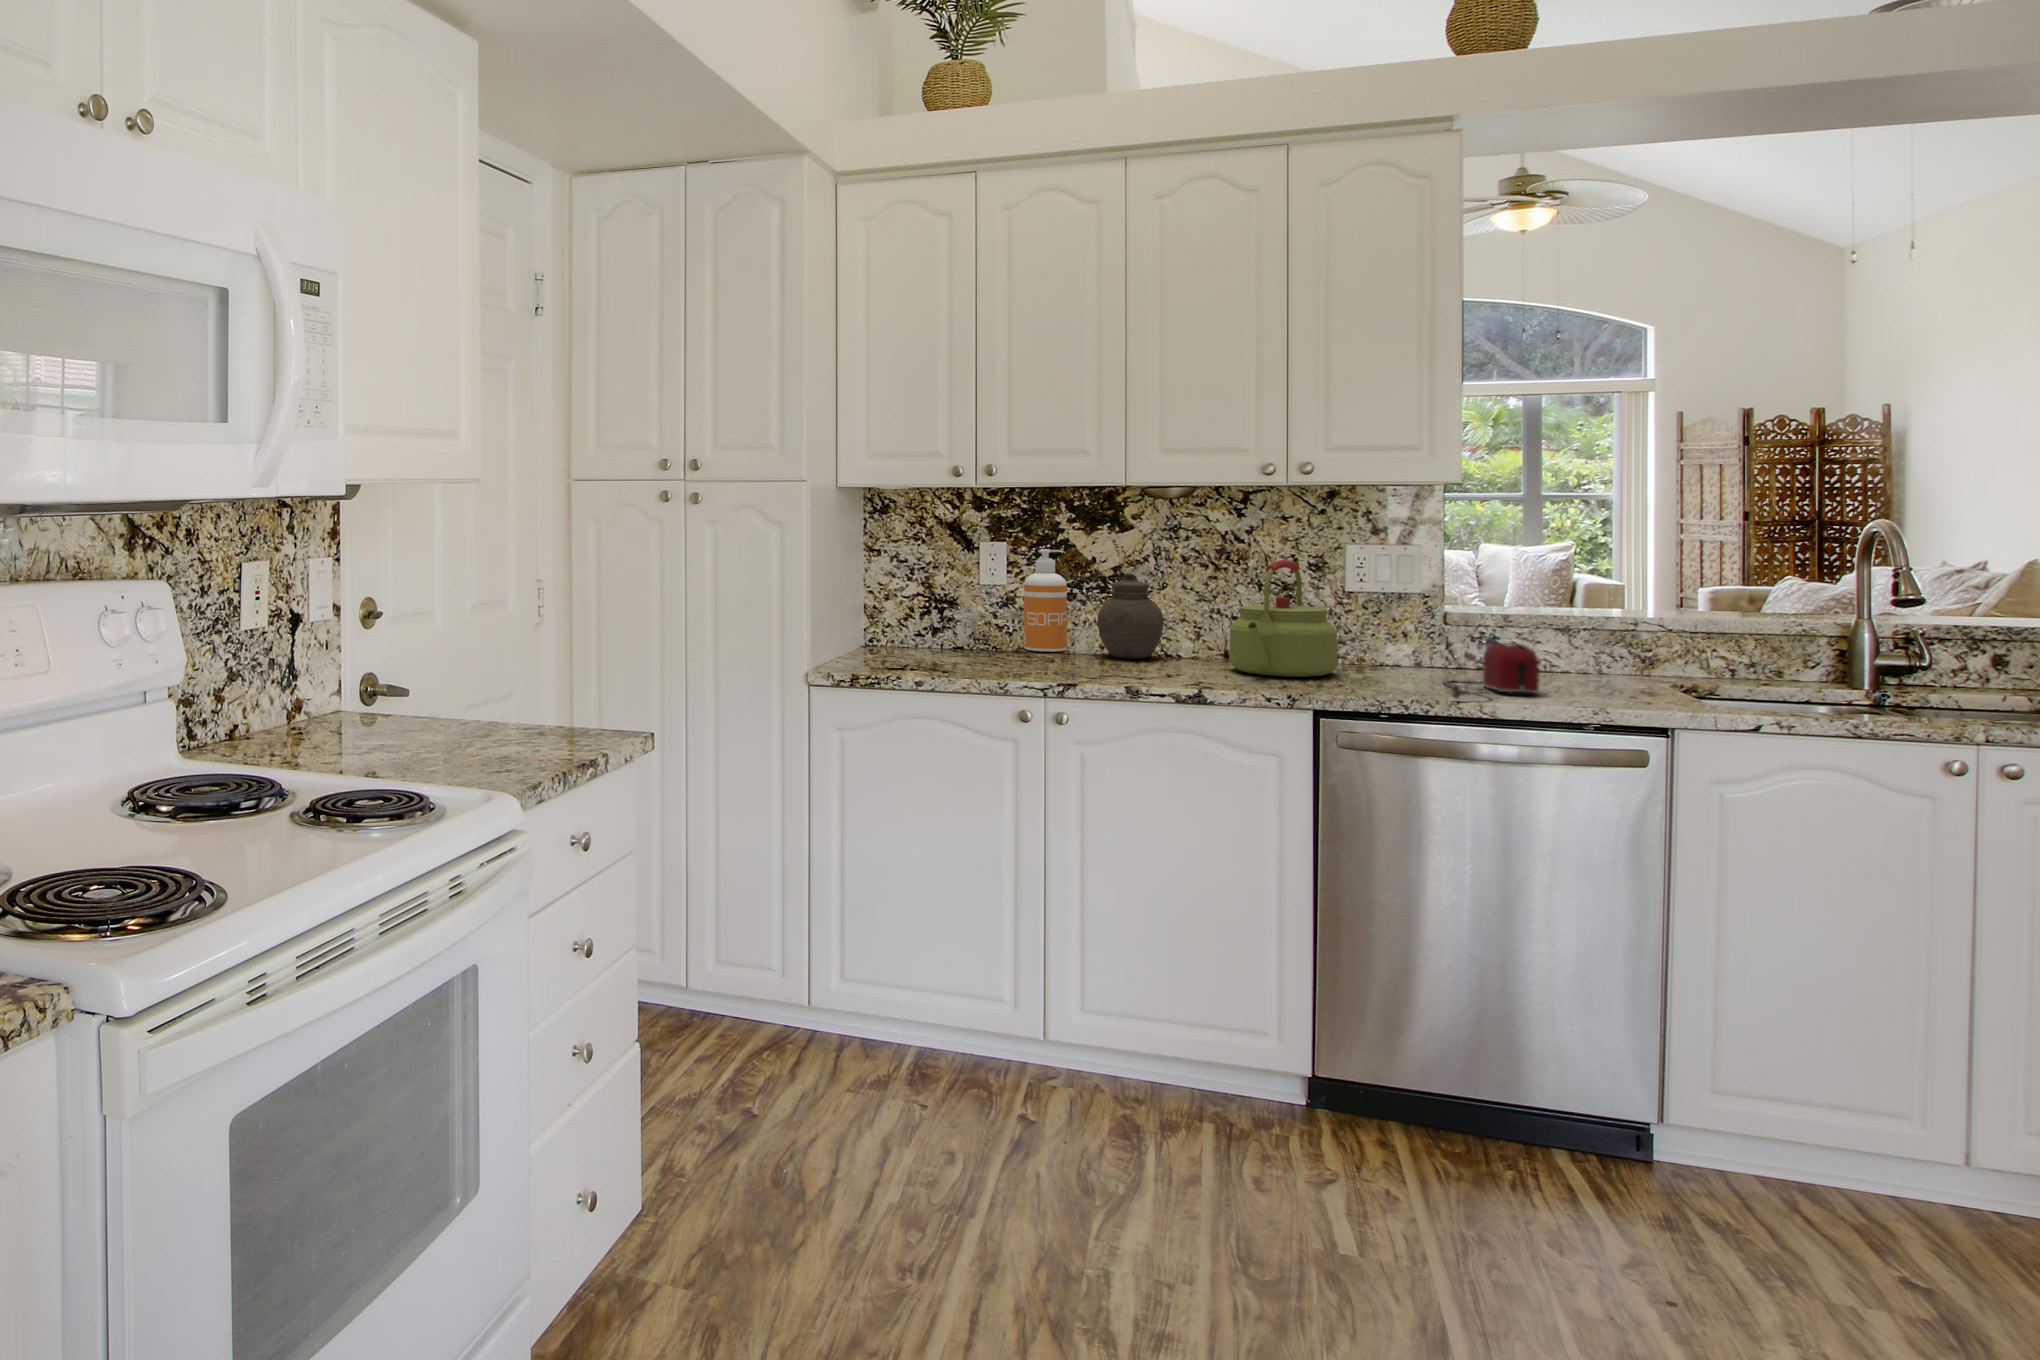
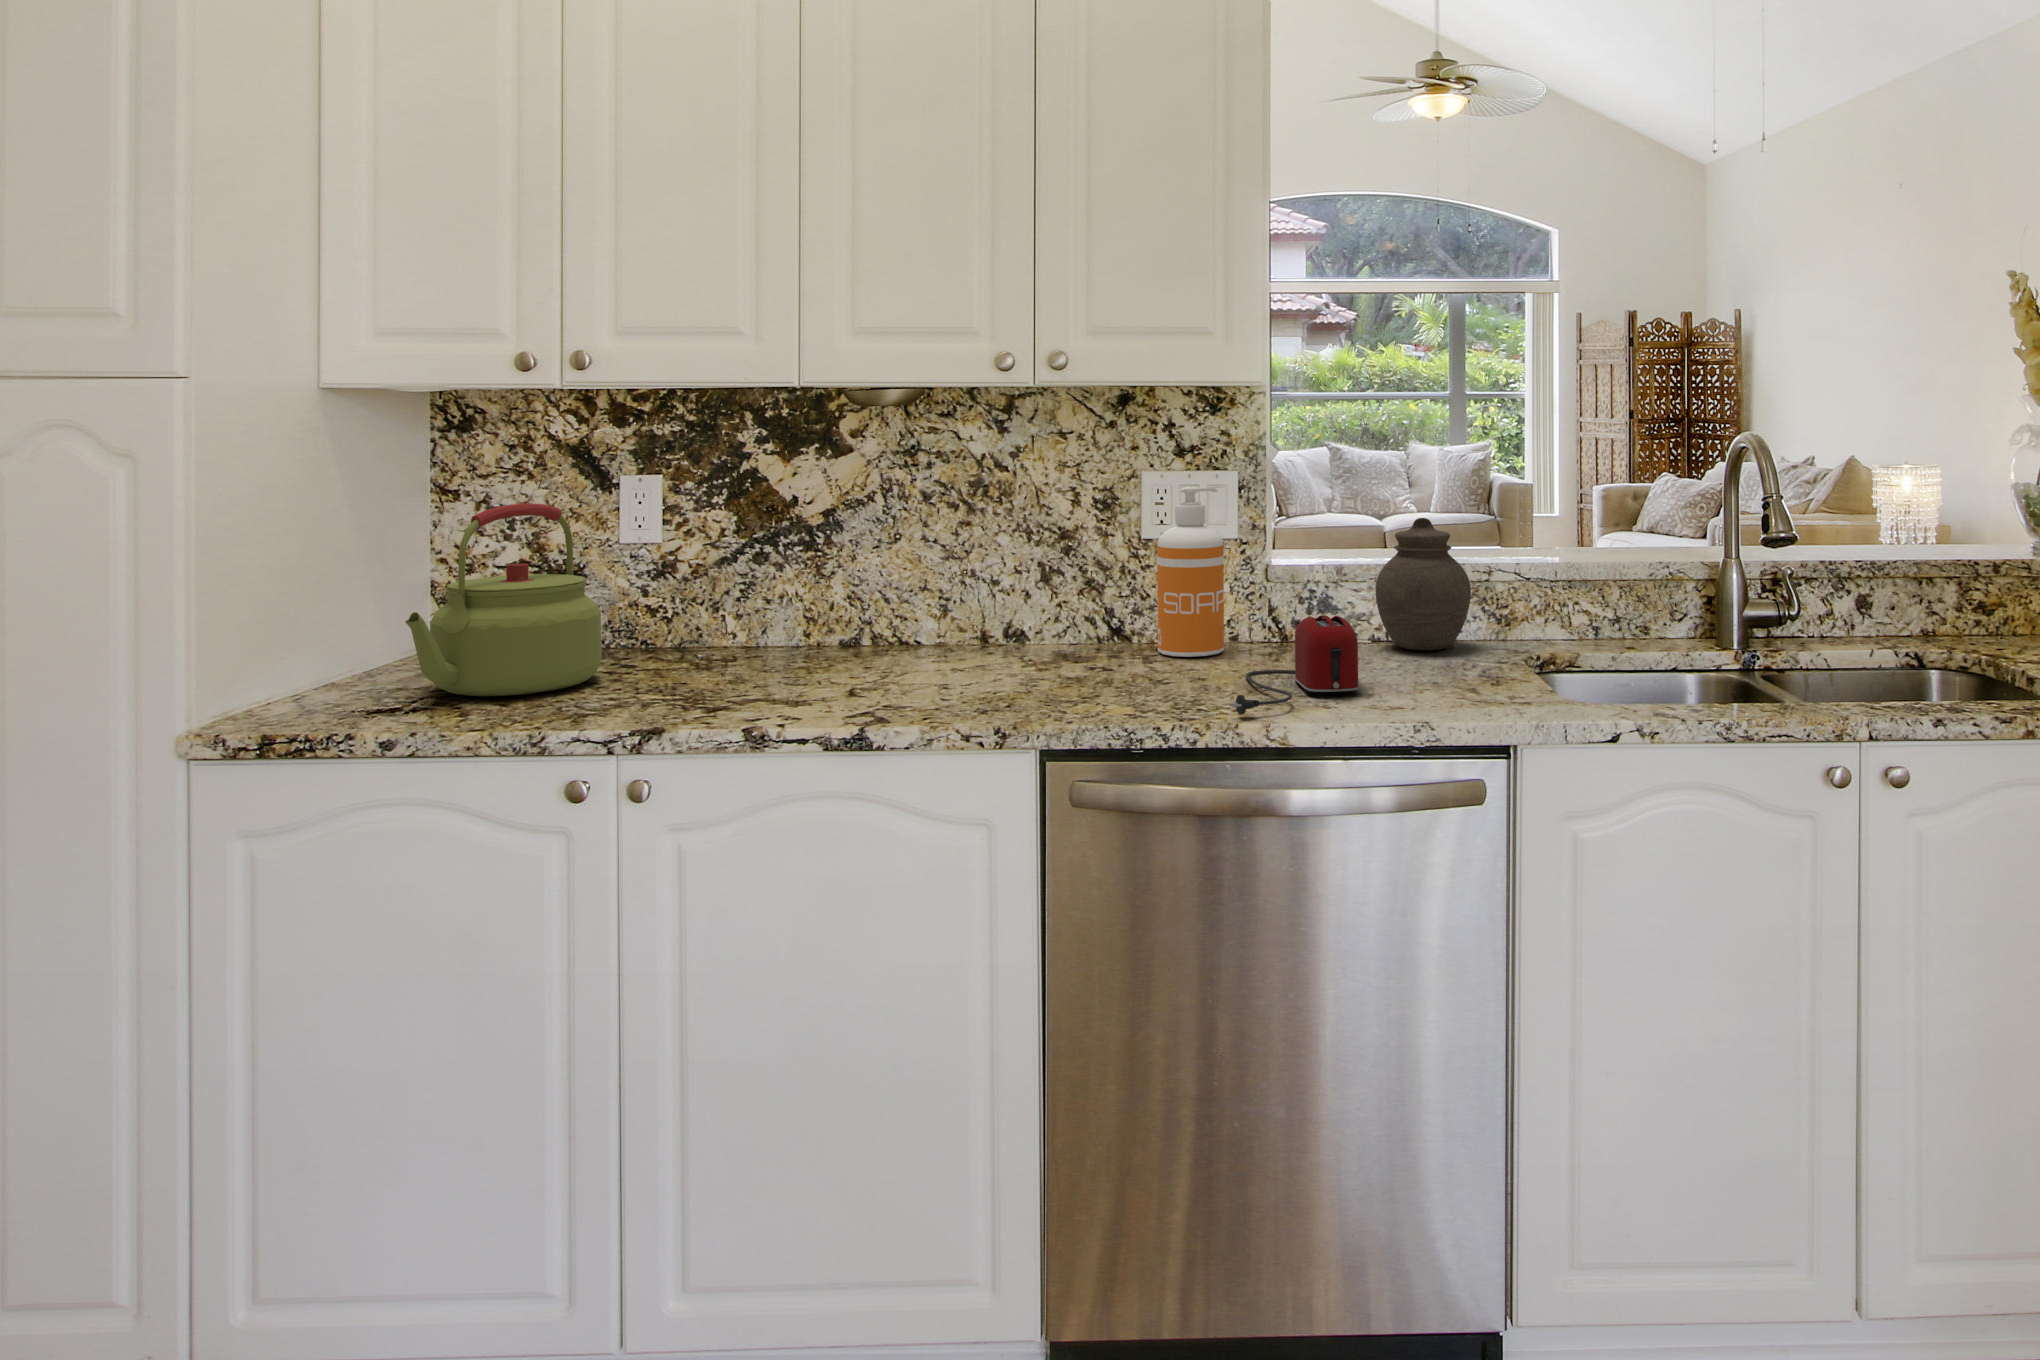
soap dispenser: present [1024,549,1067,652] -> present [1157,487,1224,657]
kettle: present [1229,560,1337,677] -> present [405,503,602,696]
jar: present [1098,574,1164,658] -> present [1376,518,1471,650]

